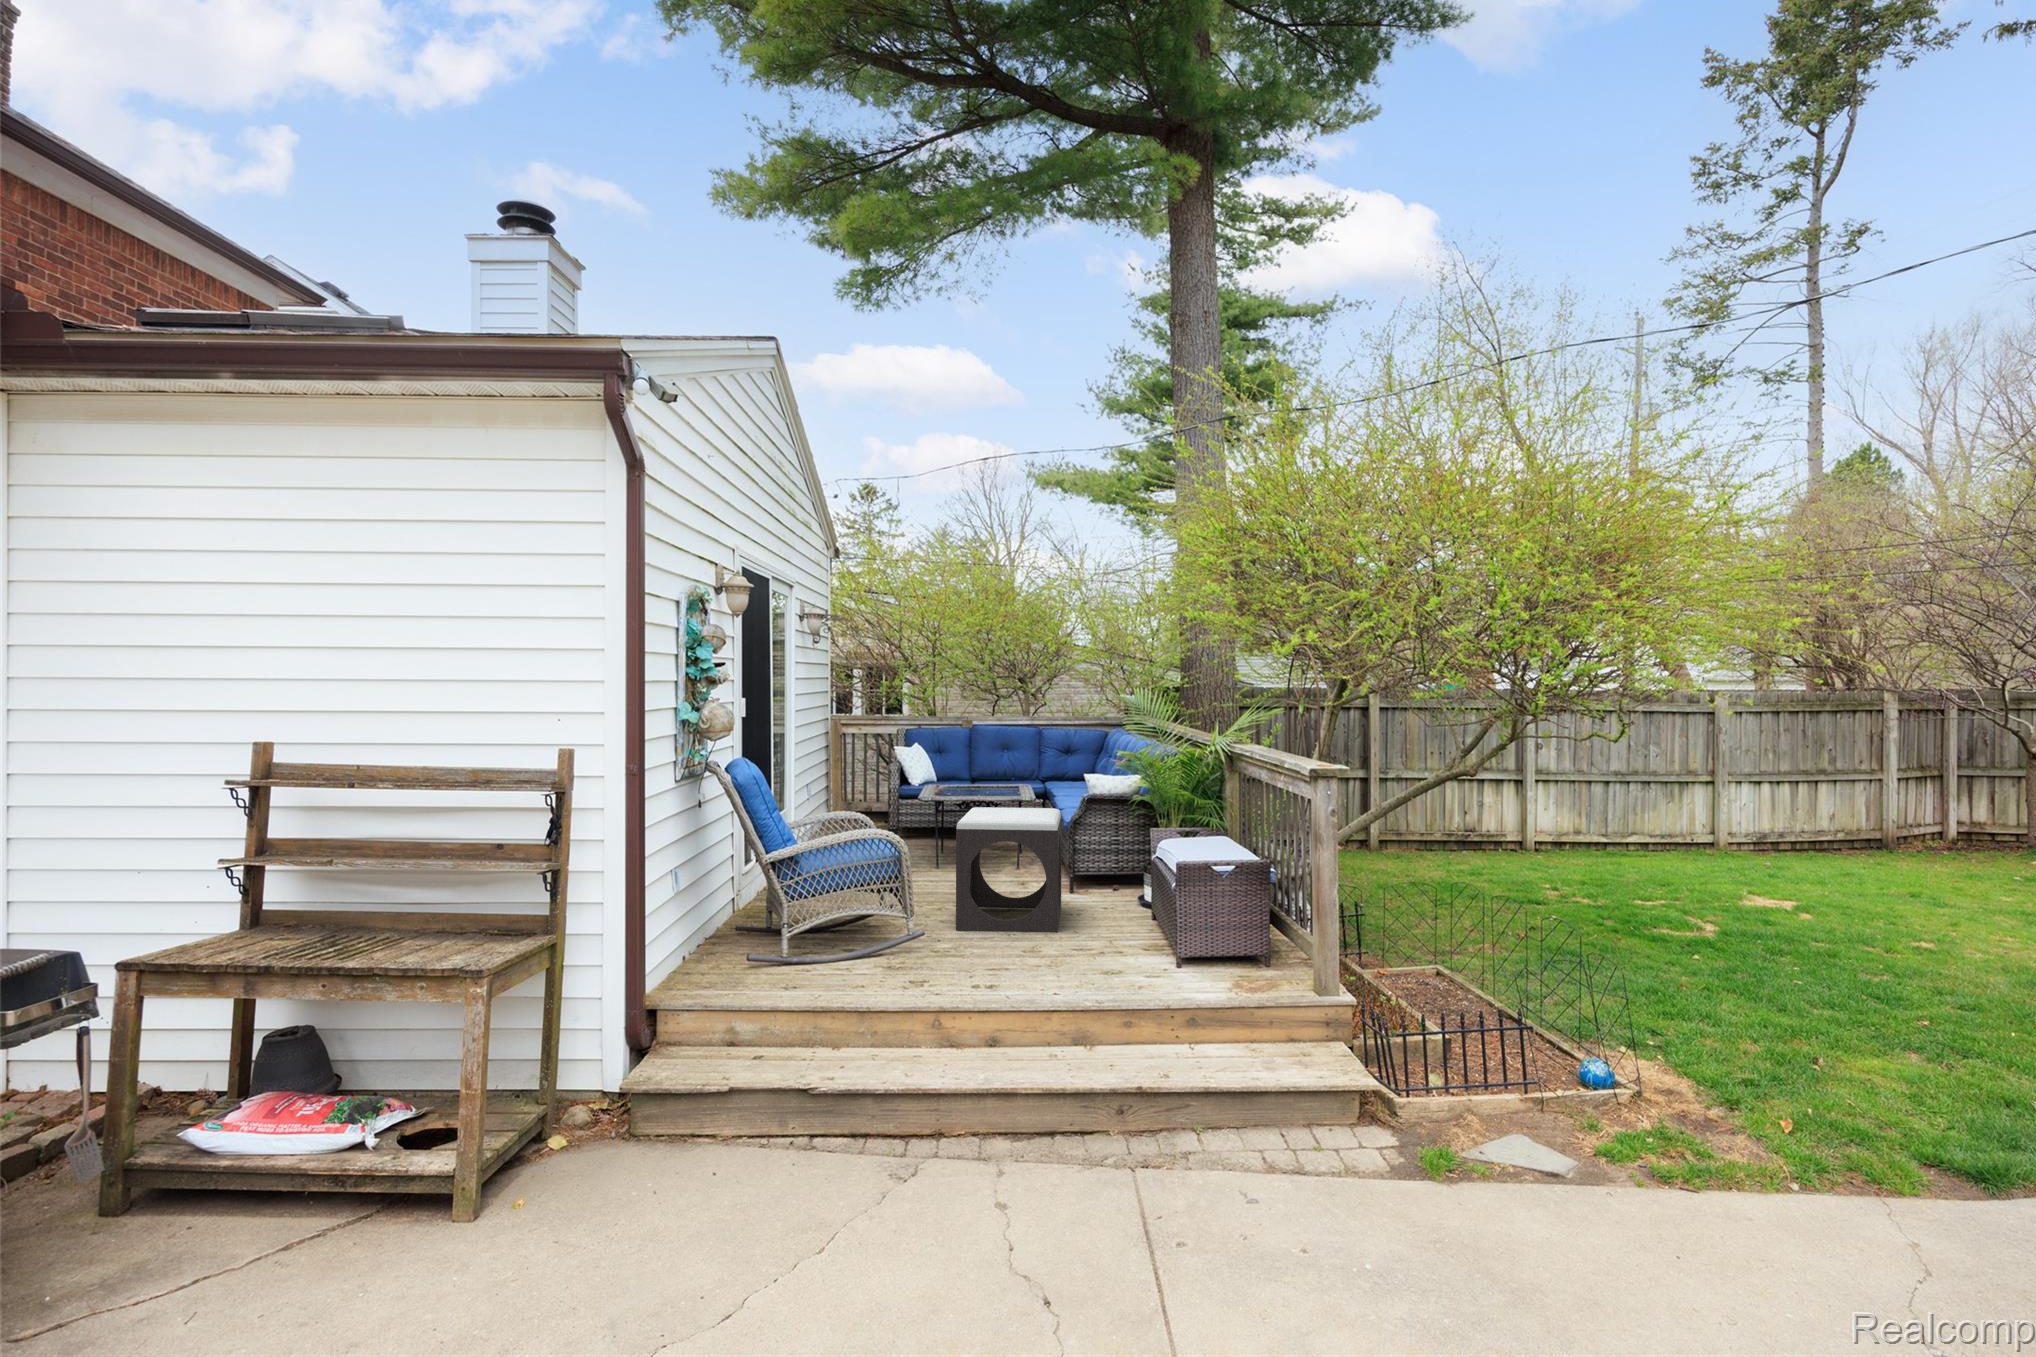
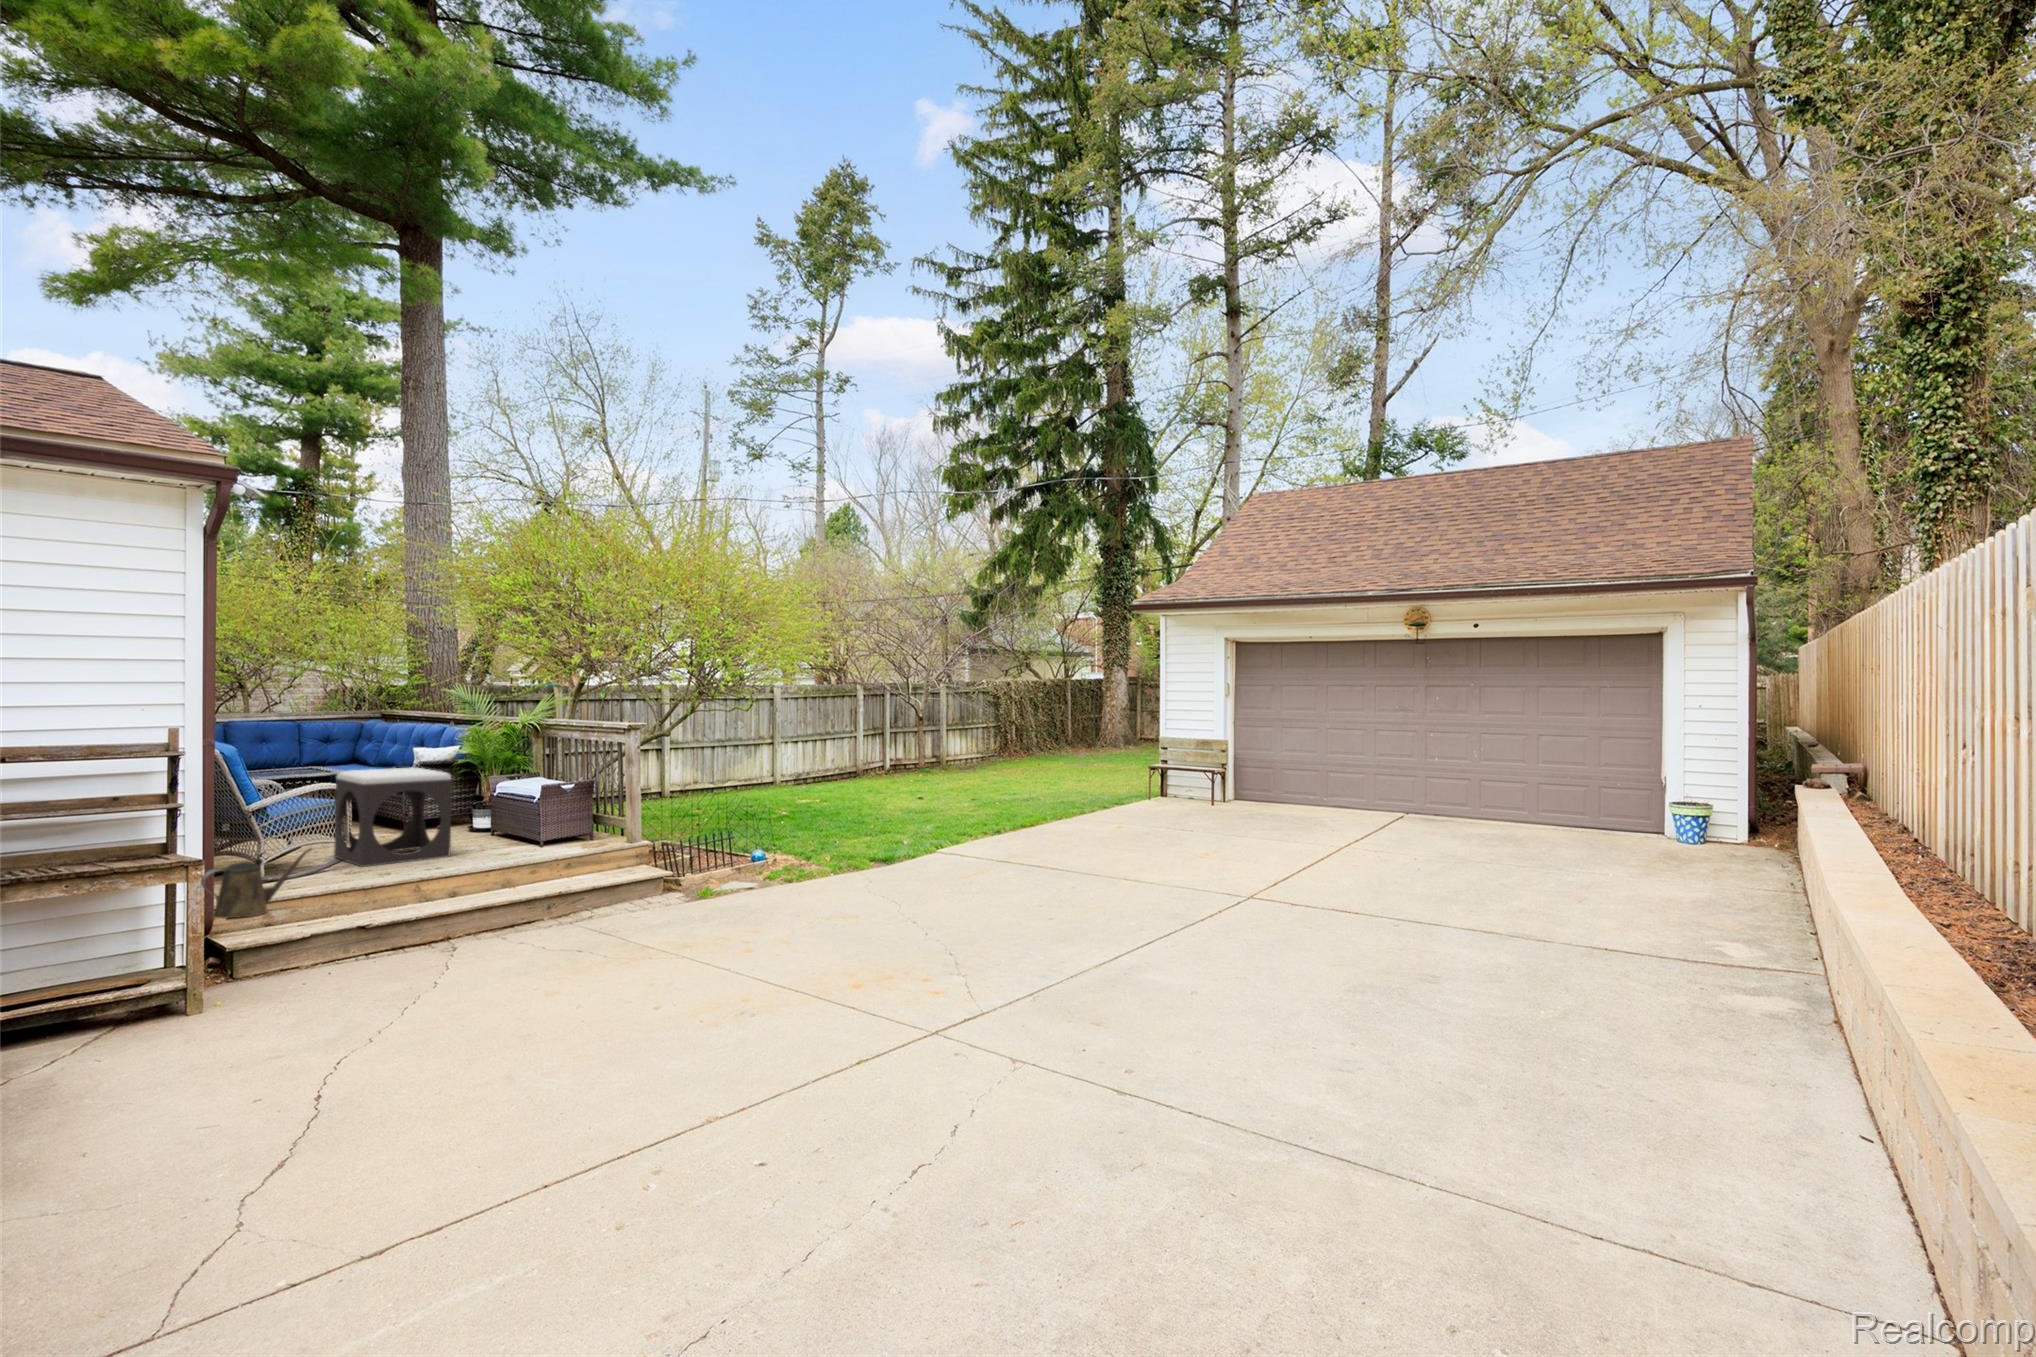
watering can: none [660,920,785,1002] -> present [201,848,312,918]

